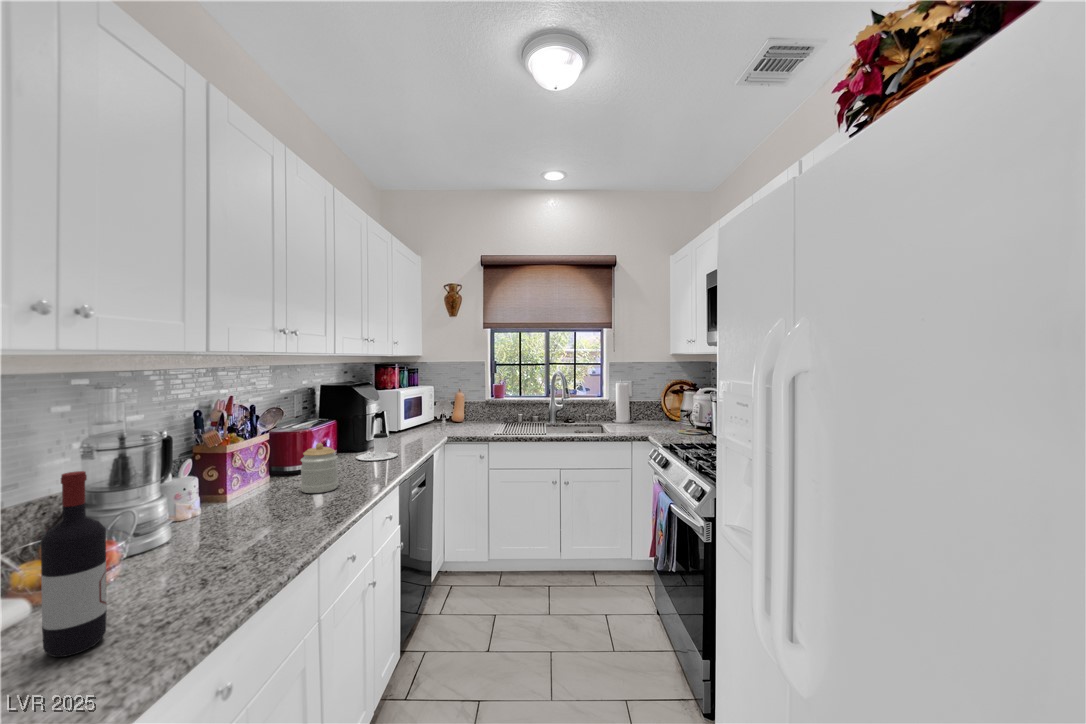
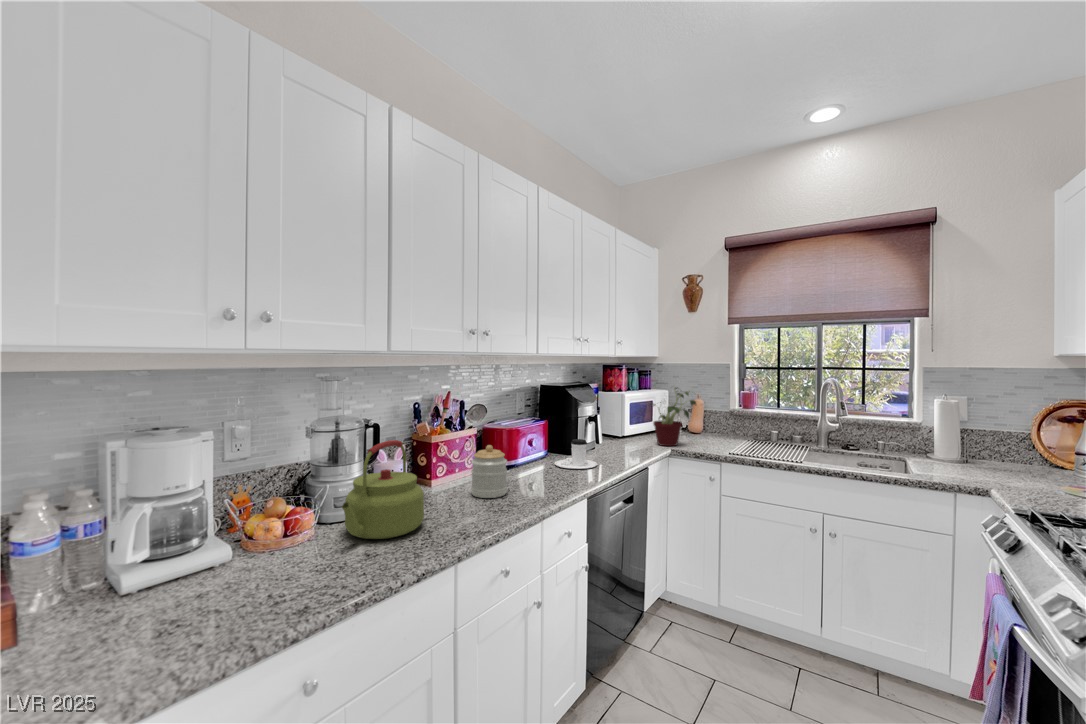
potted plant: none [423,380,465,434] -> present [653,387,696,446]
kettle: none [201,443,289,541] -> present [342,440,424,539]
wine bottle: present [41,471,107,657] -> none [110,458,168,635]

